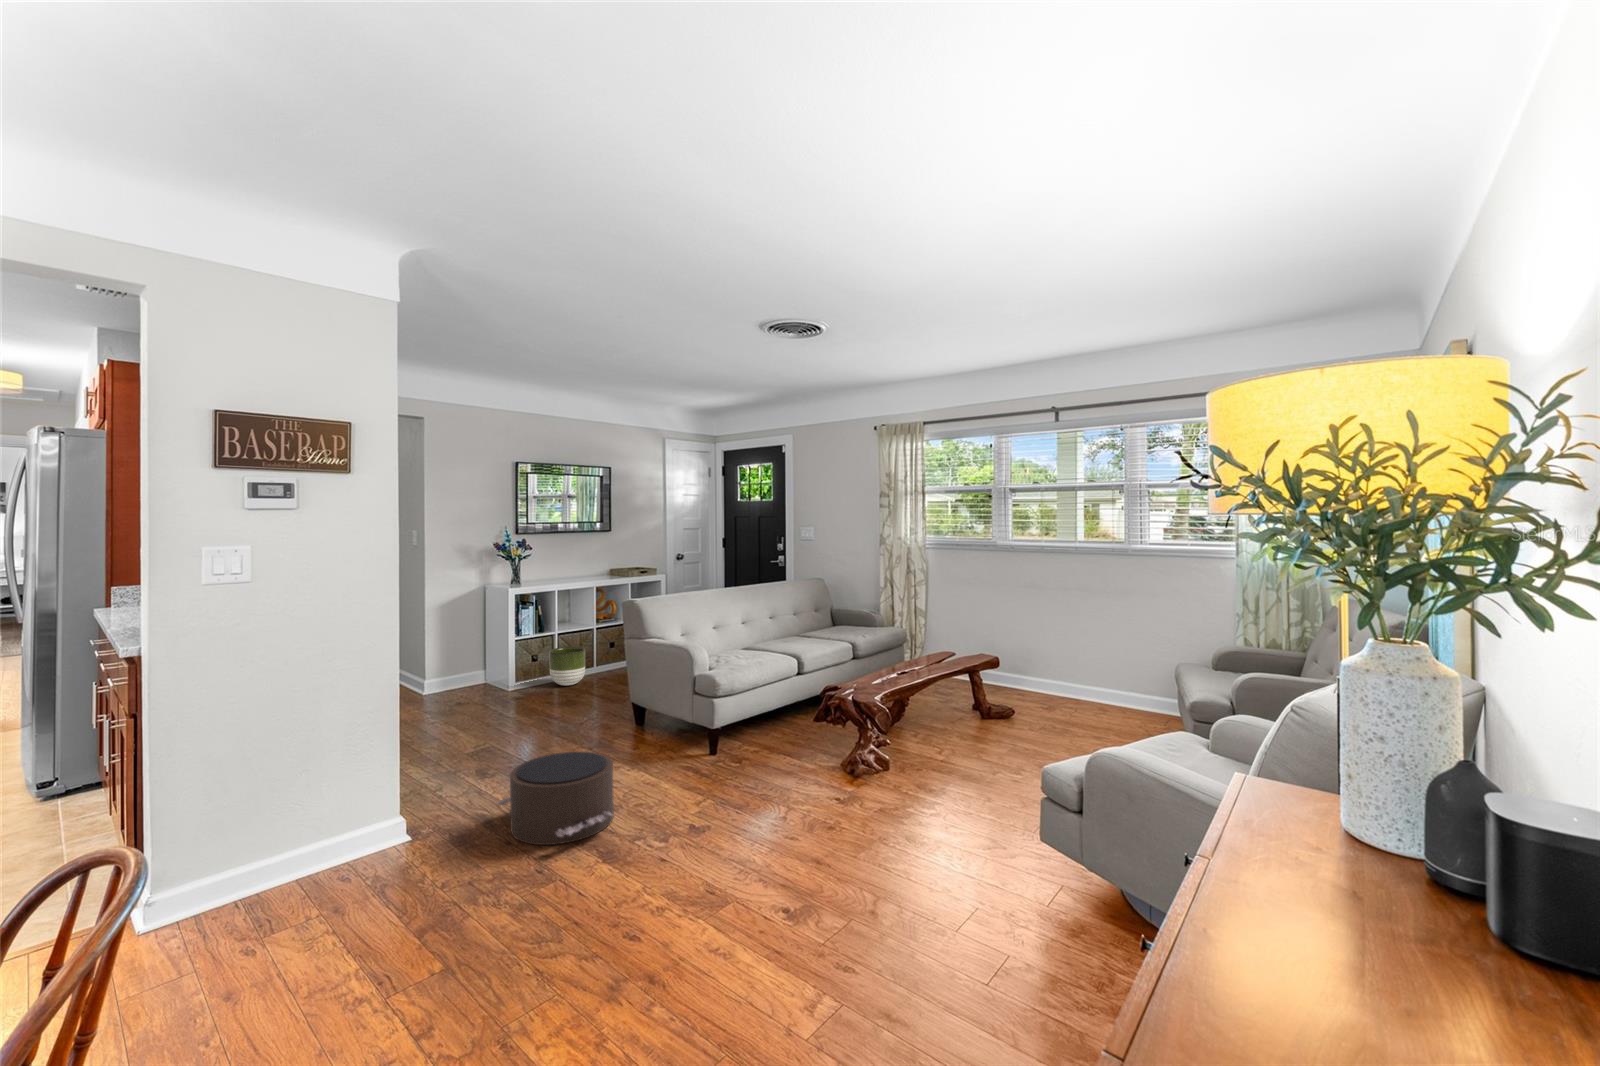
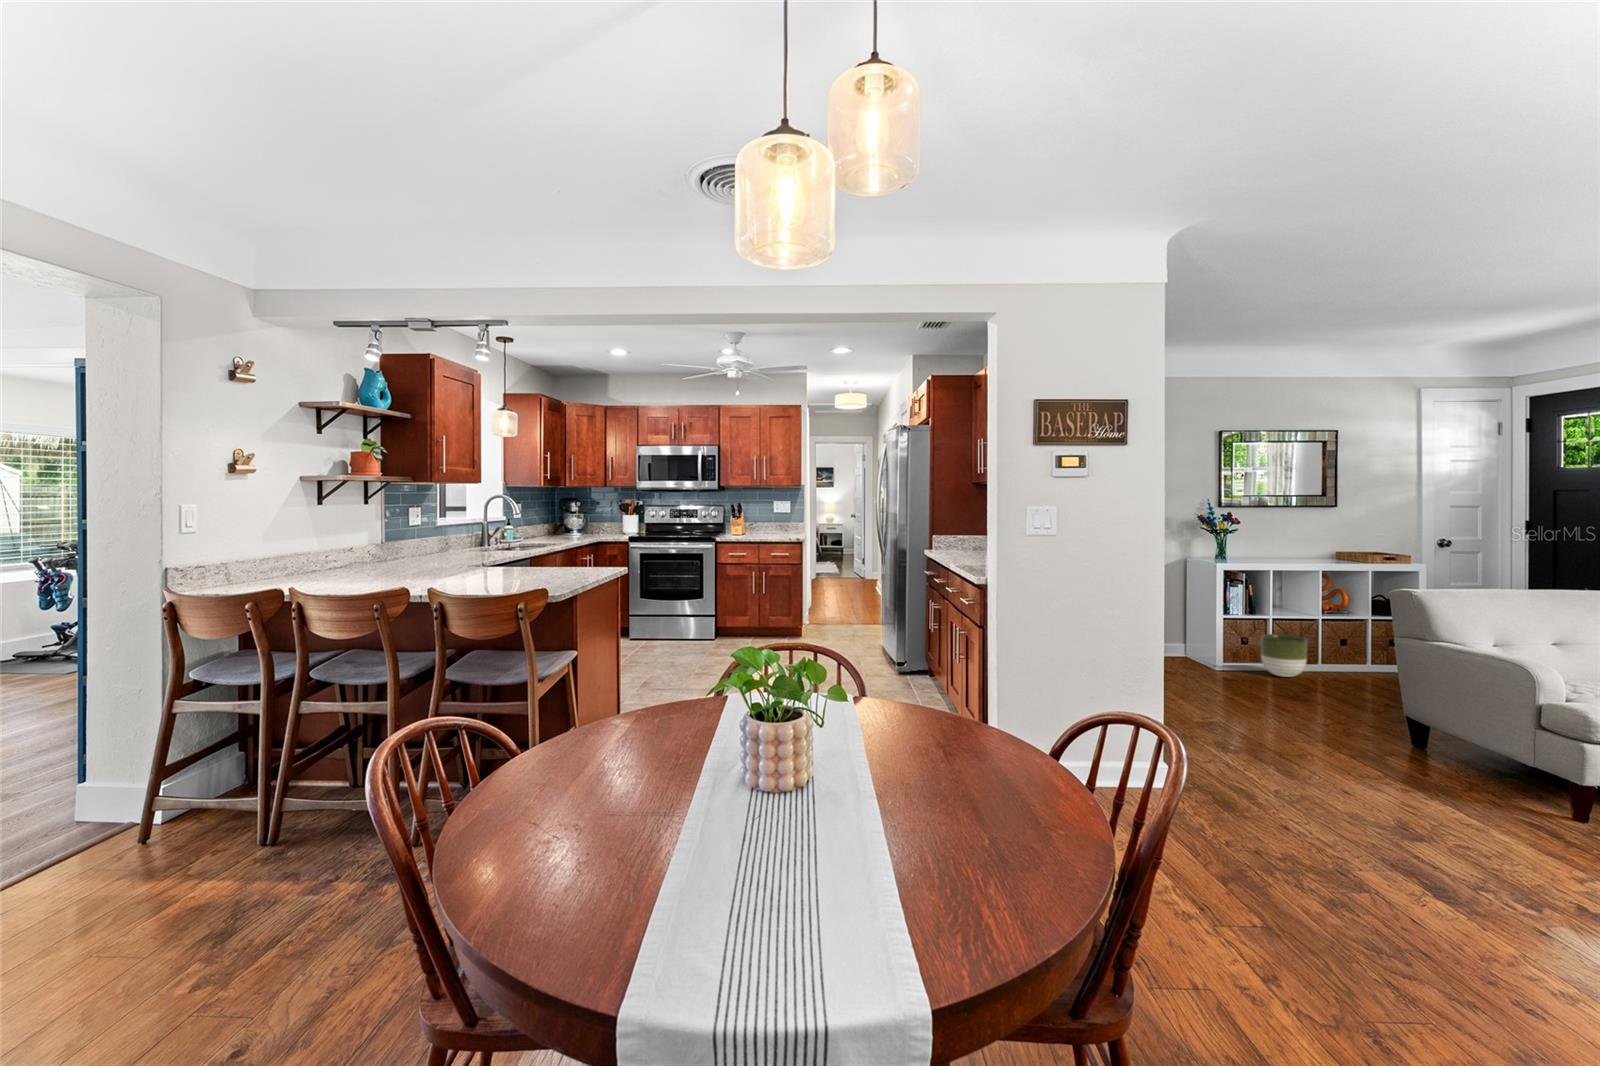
pouf: present [497,752,614,845] -> none [1244,734,1398,830]

